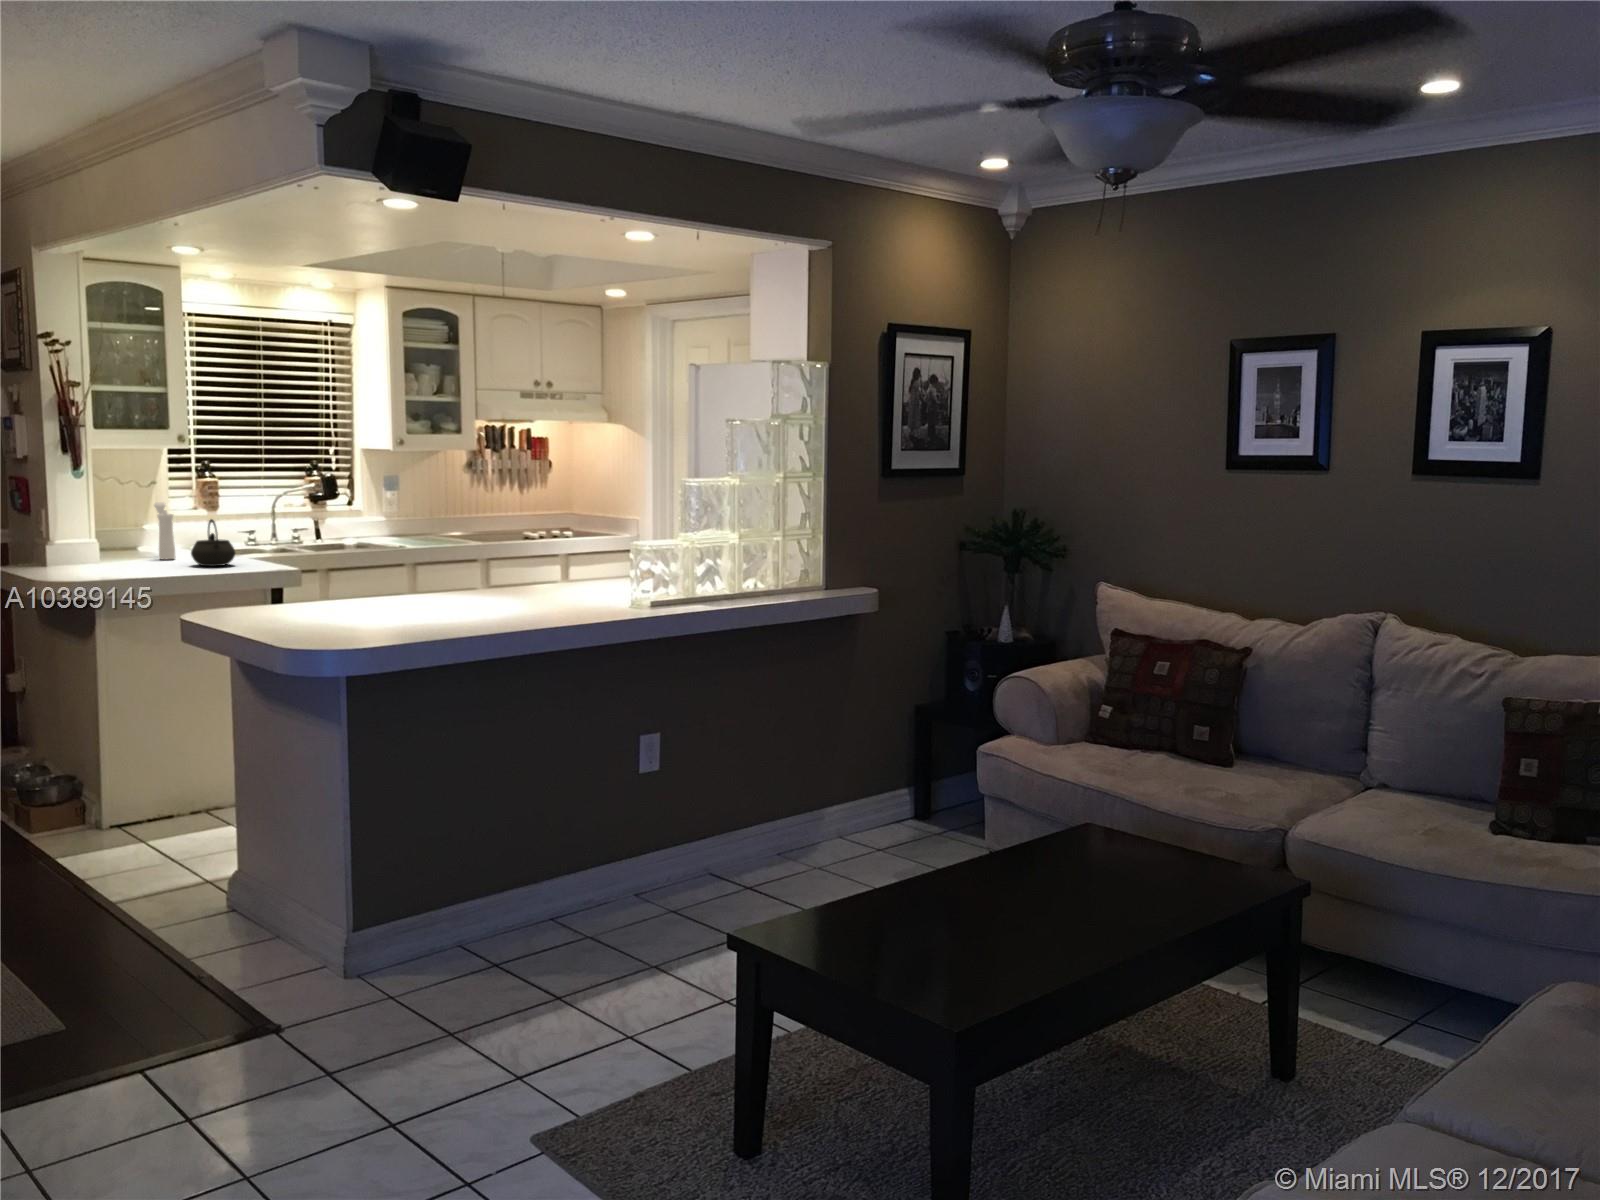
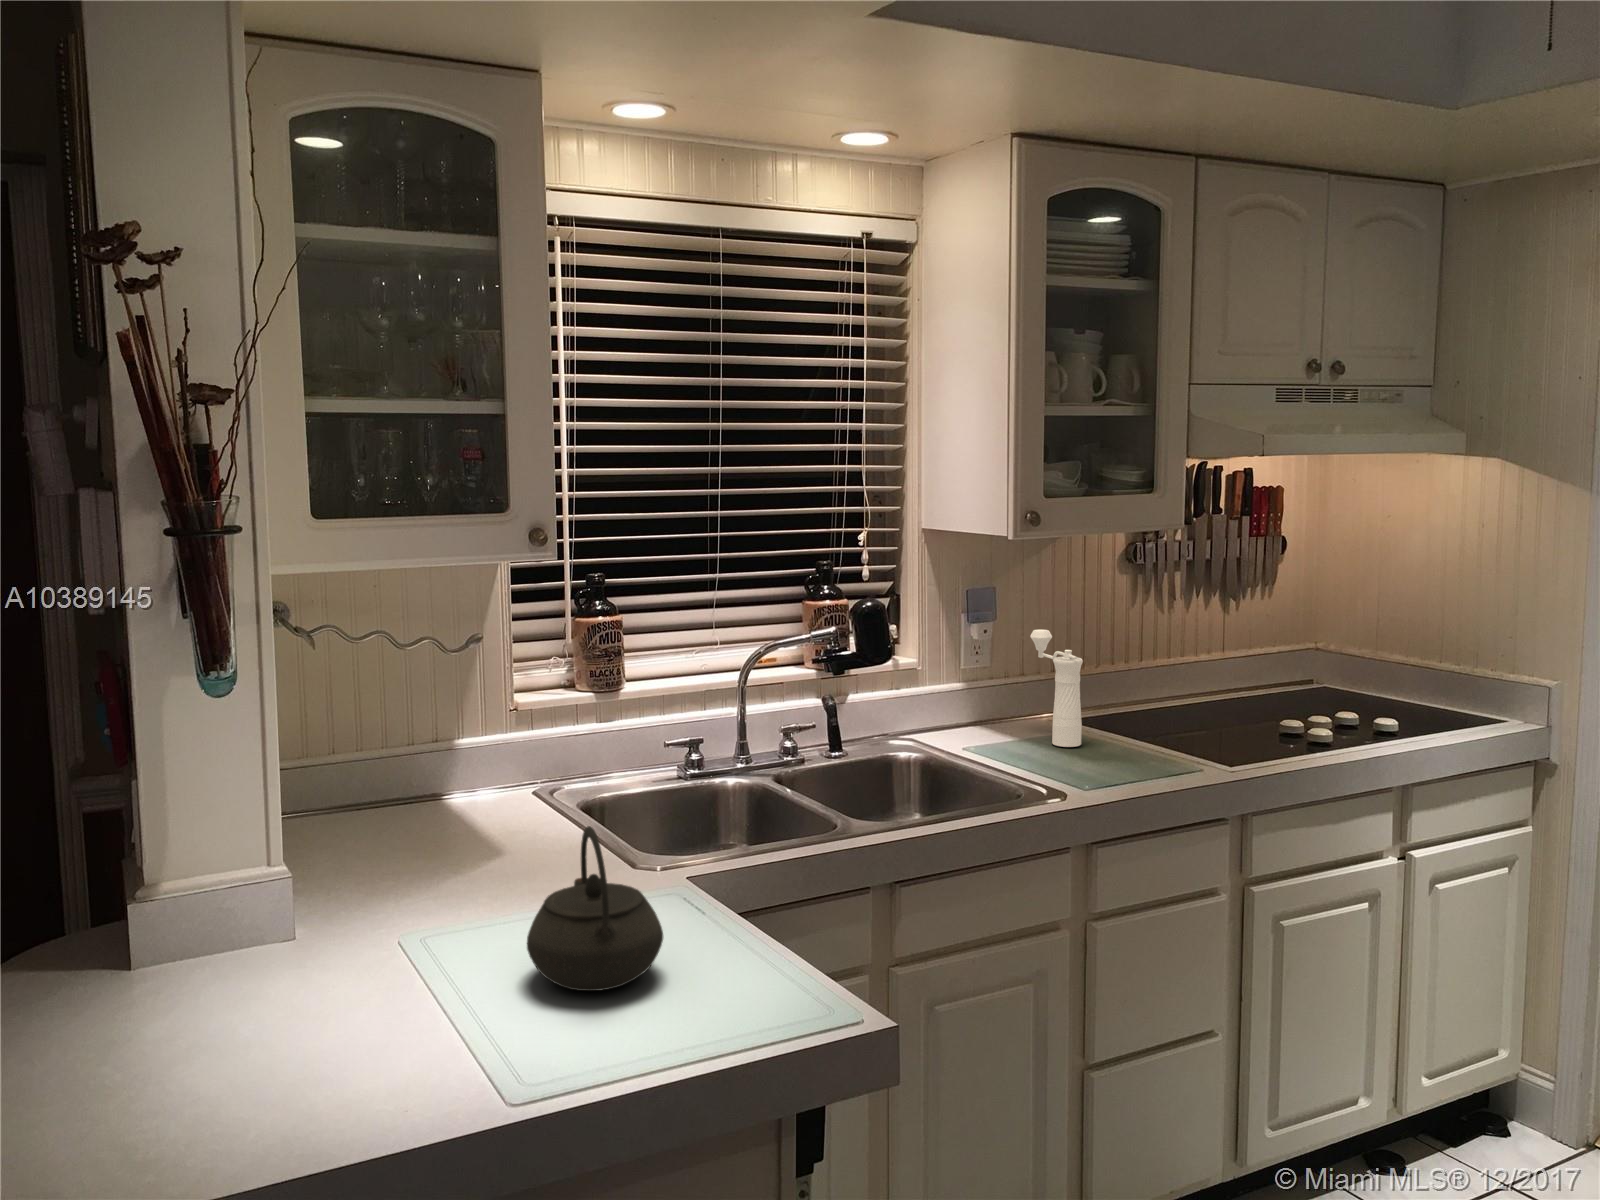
pepper mill: present [154,502,176,560] -> present [1030,630,1083,747]

